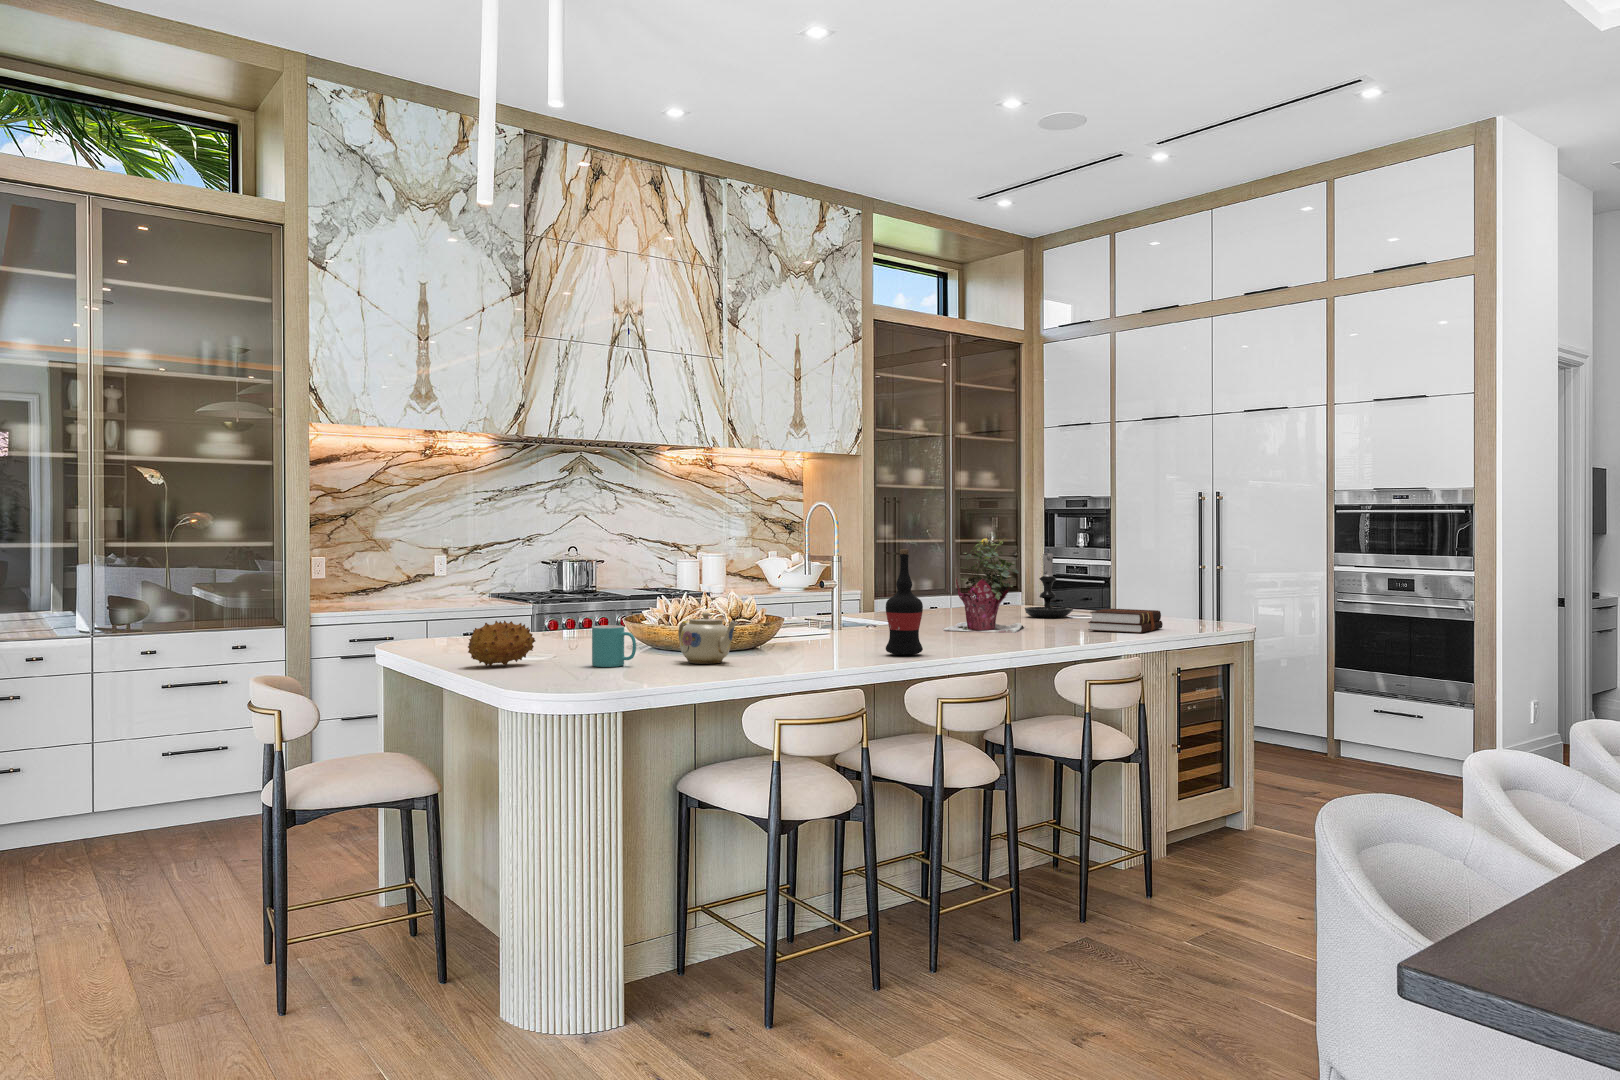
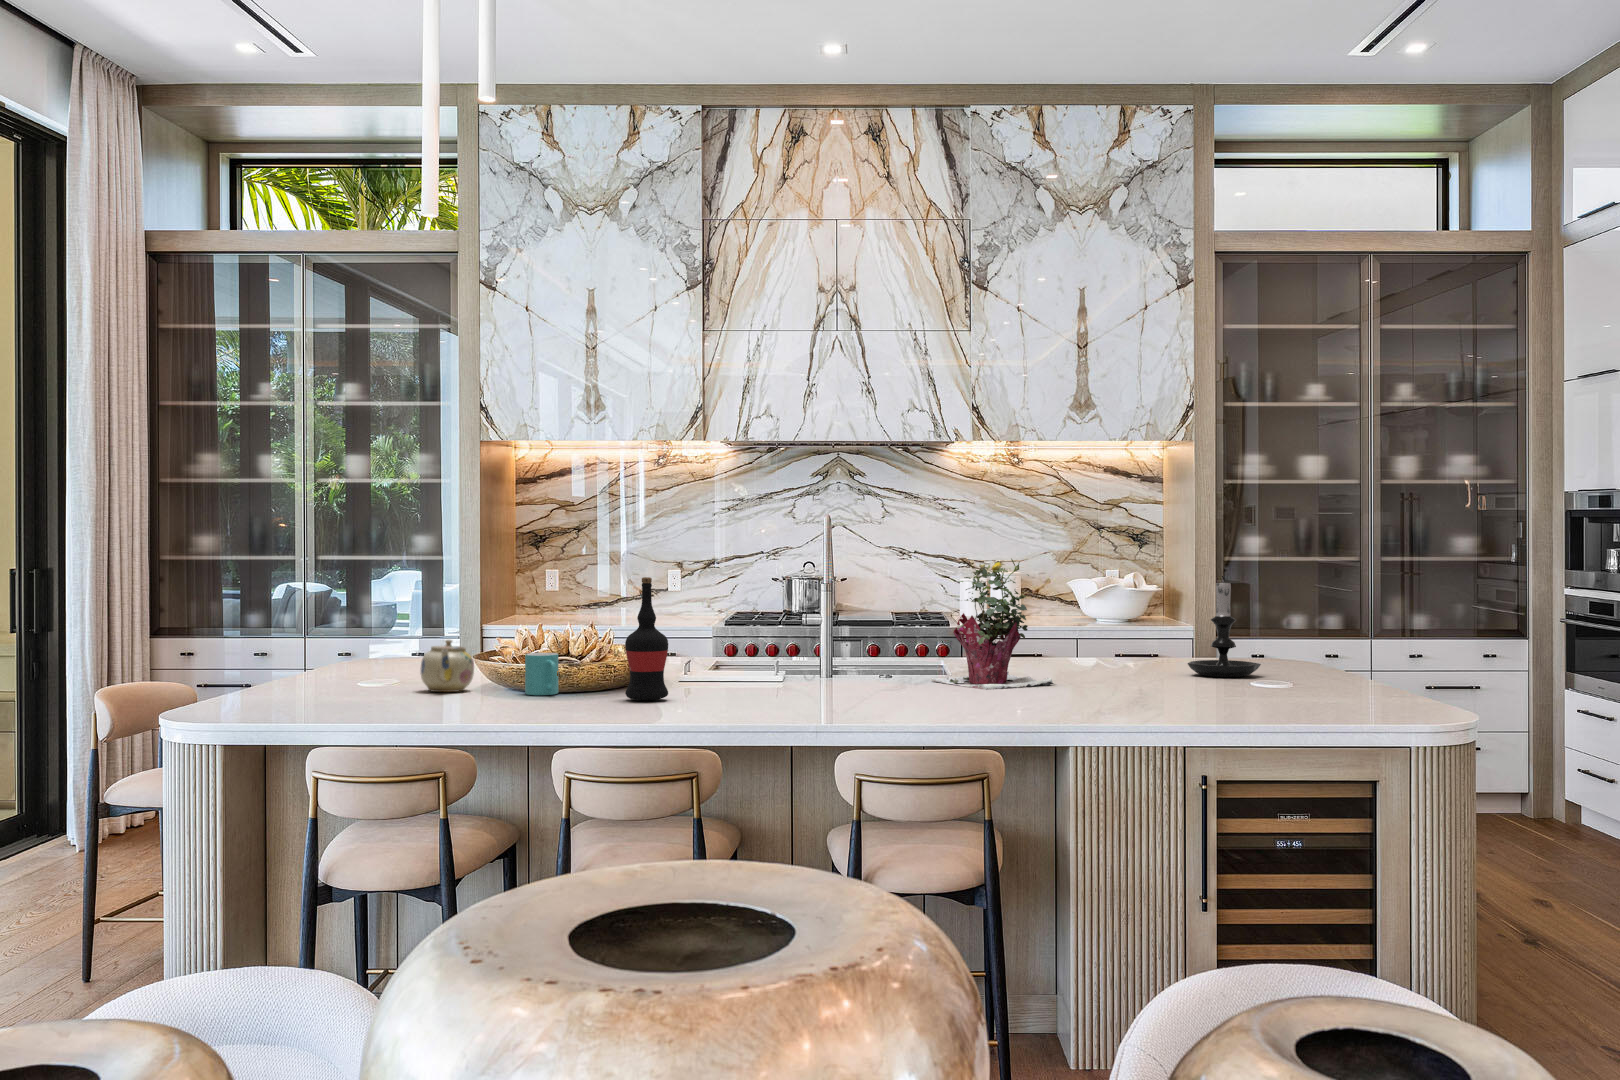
hardback book: present [1088,609,1163,633] -> none [1082,666,1210,702]
fruit: present [468,621,535,666] -> none [282,637,347,680]
mug: present [592,625,636,667] -> present [525,653,558,695]

